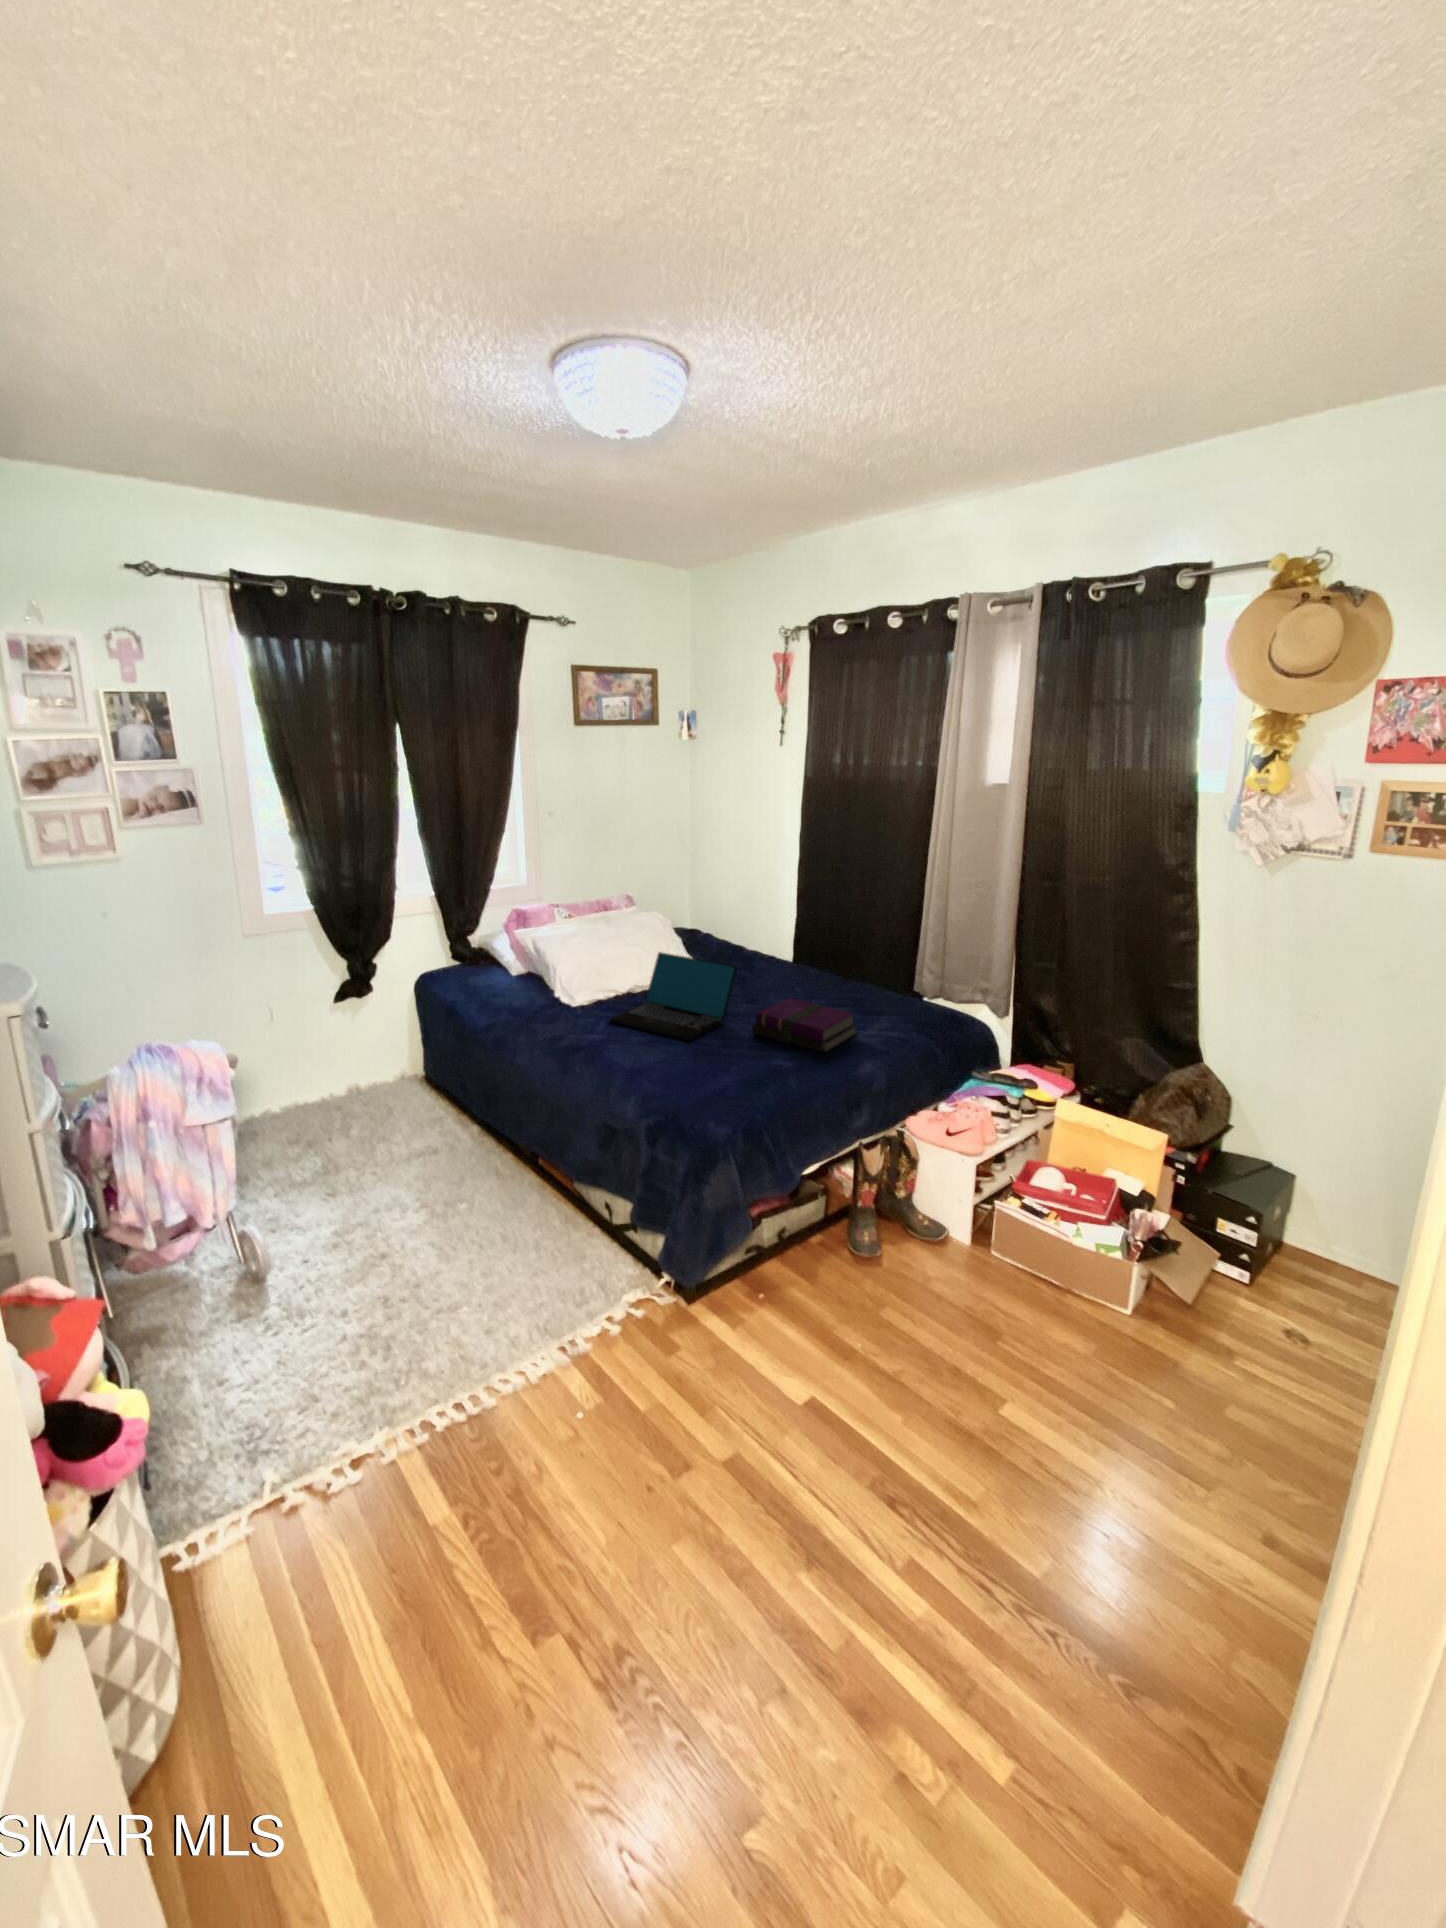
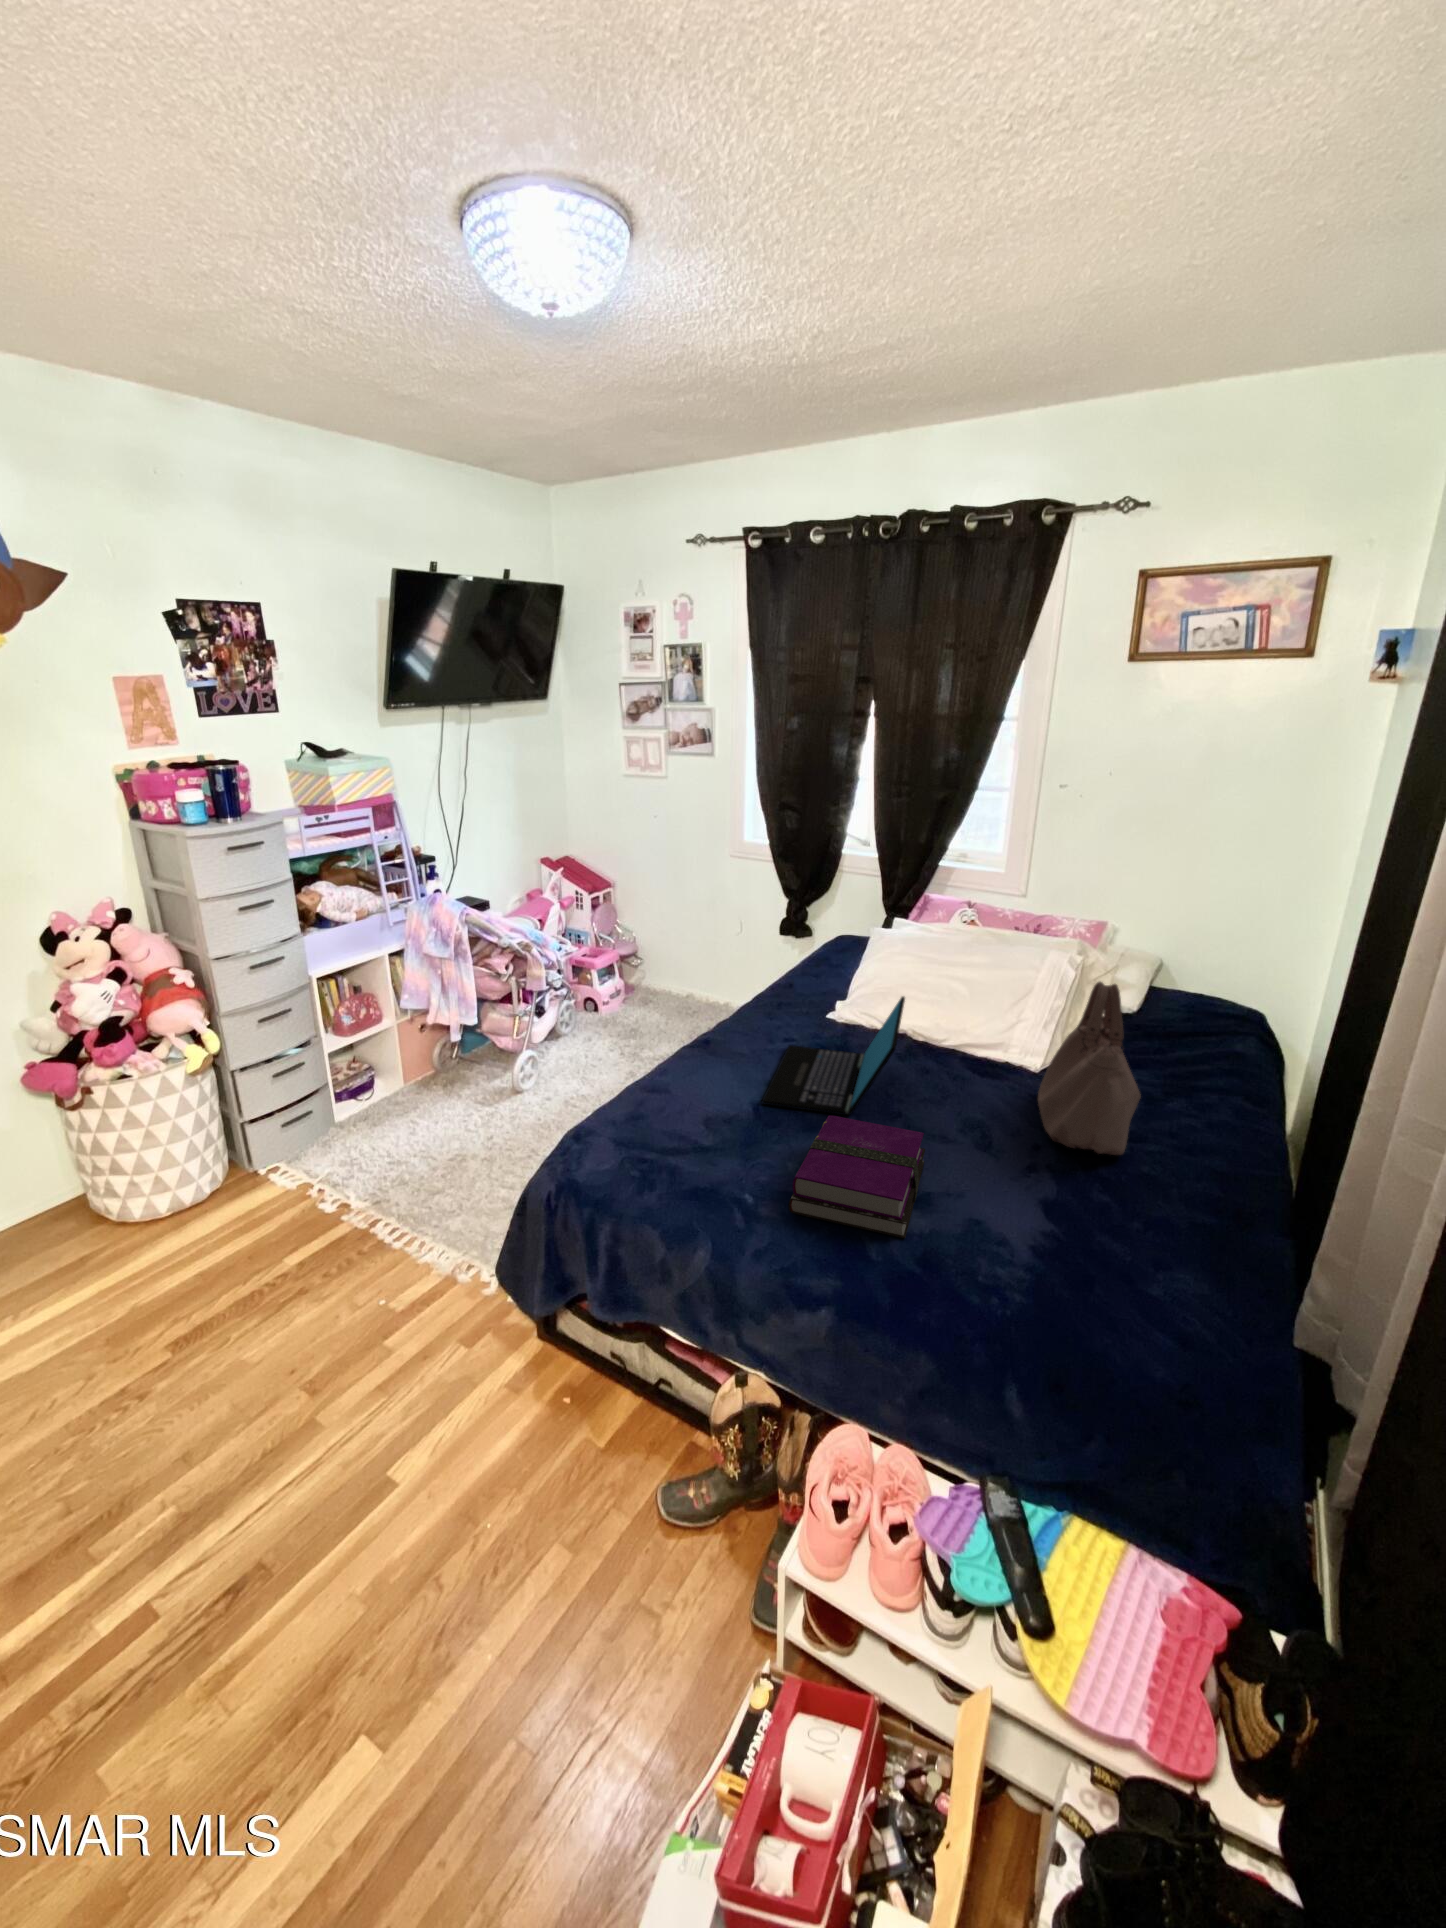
handbag: none [726,898,809,988] -> present [1038,982,1141,1155]

